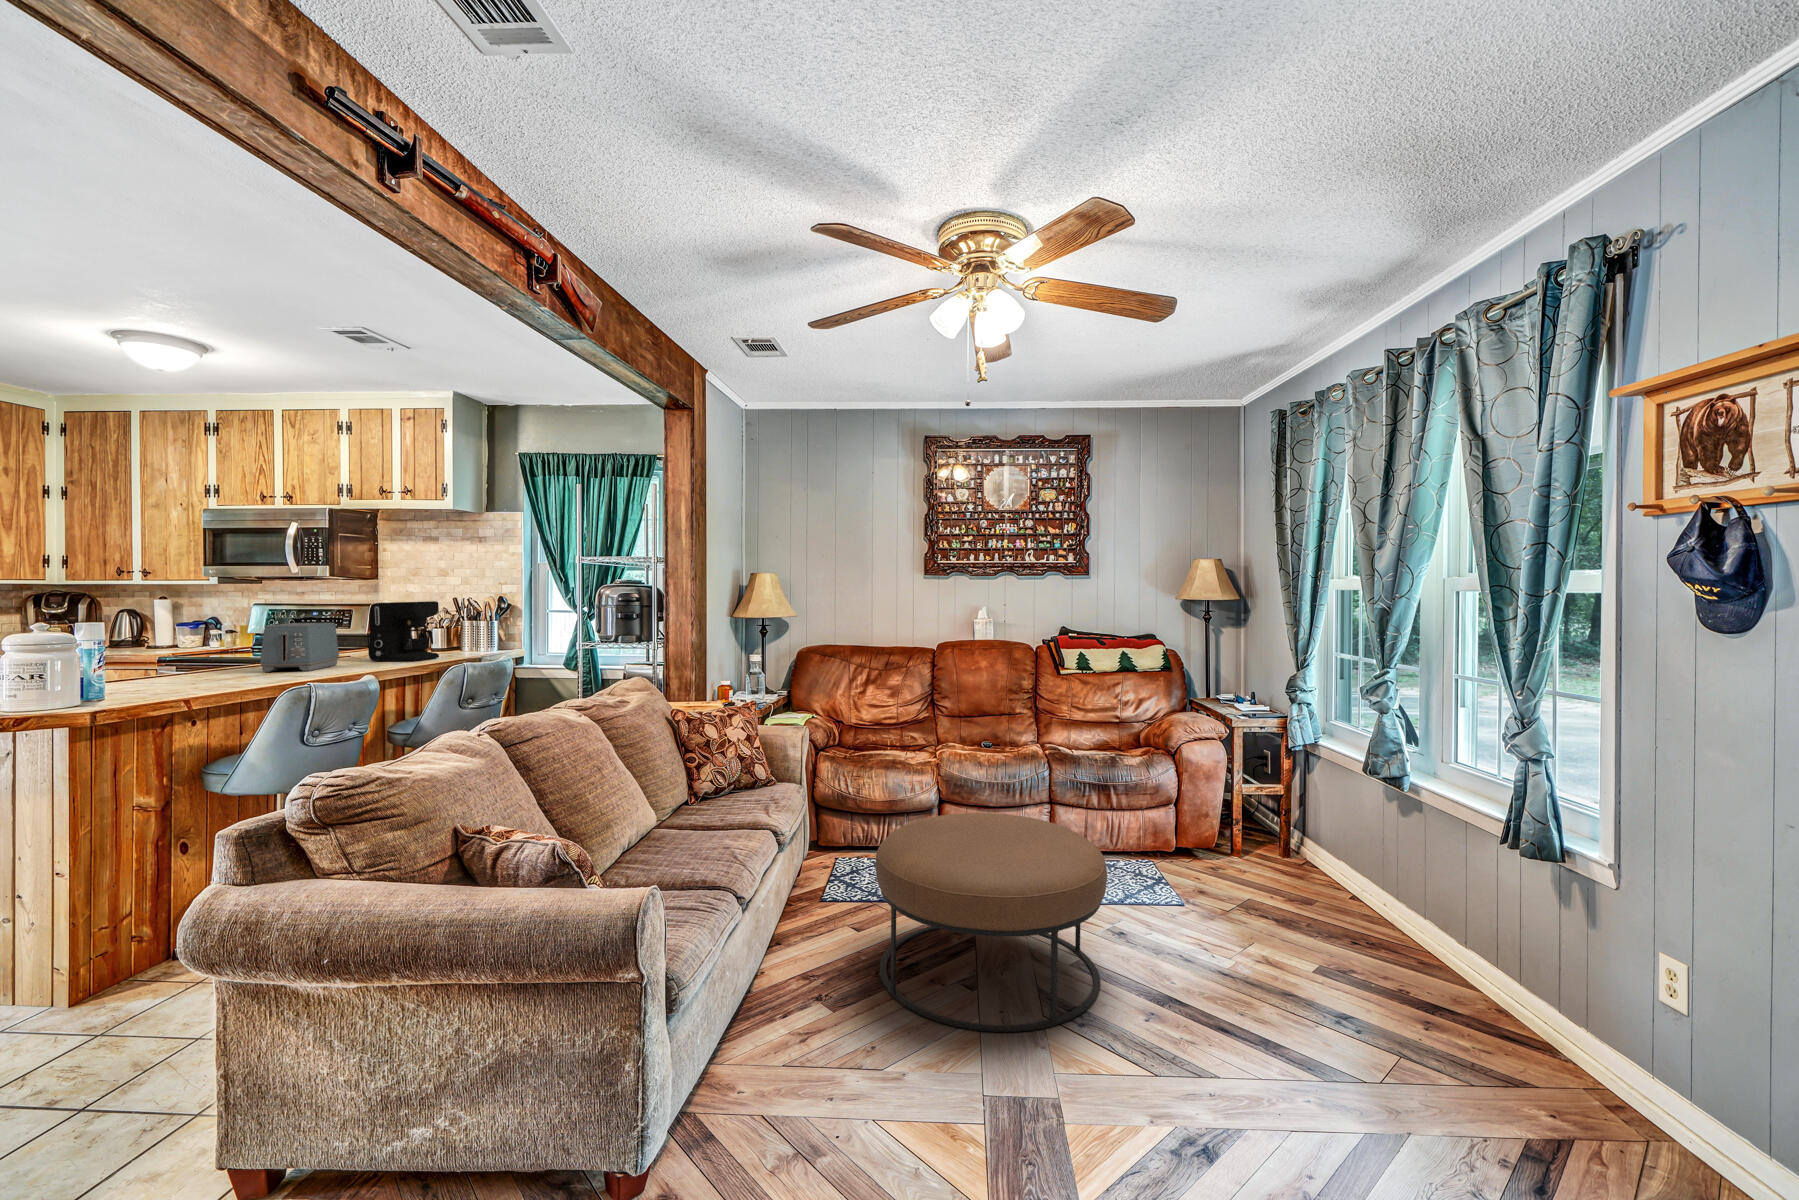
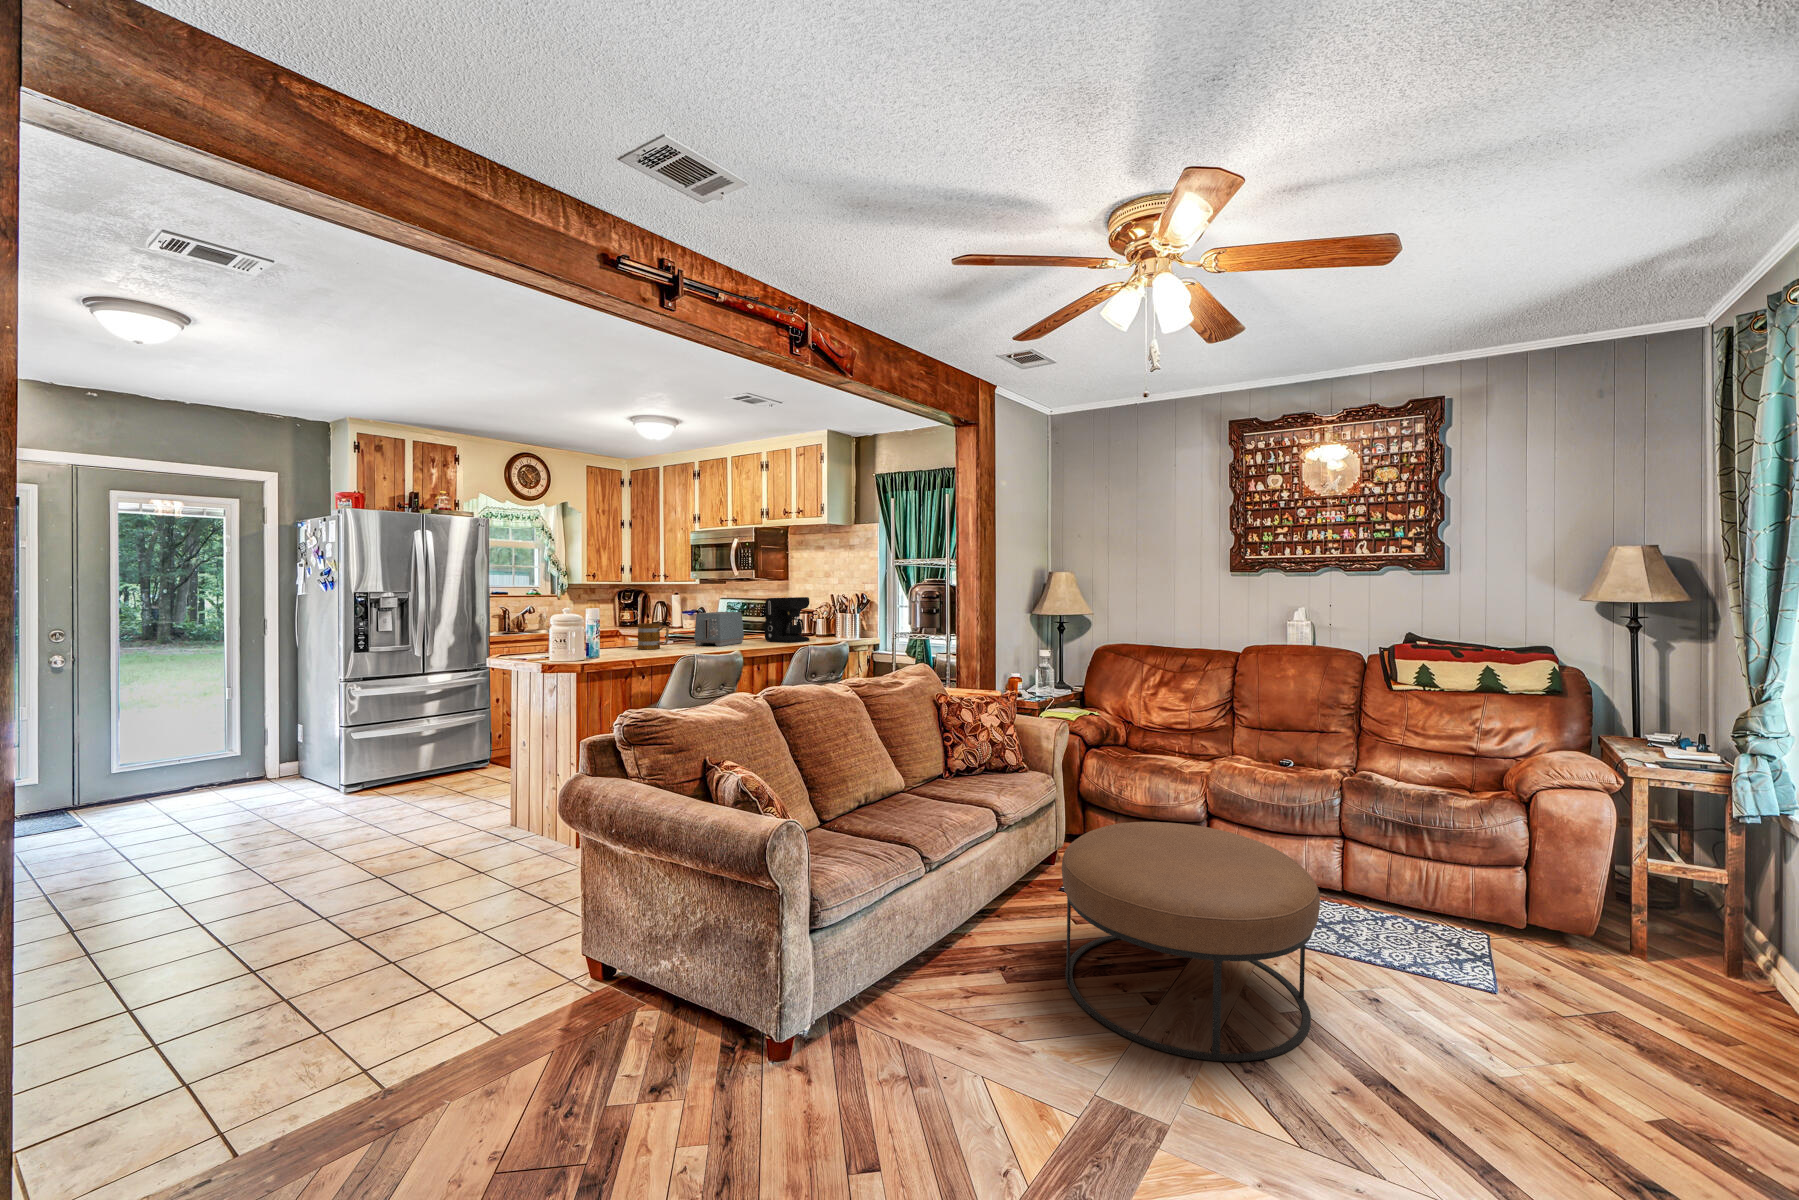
mug: none [160,642,221,682] -> present [638,623,669,650]

